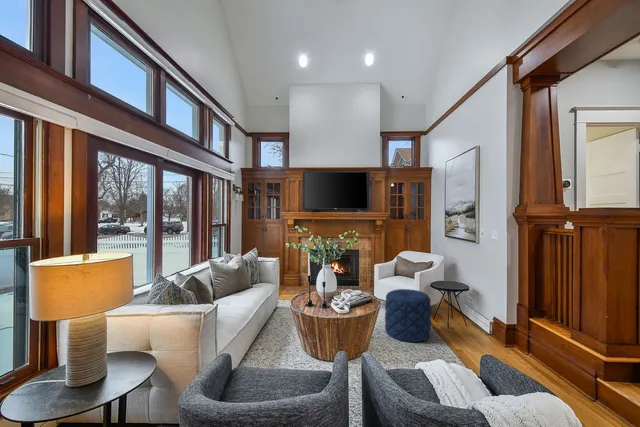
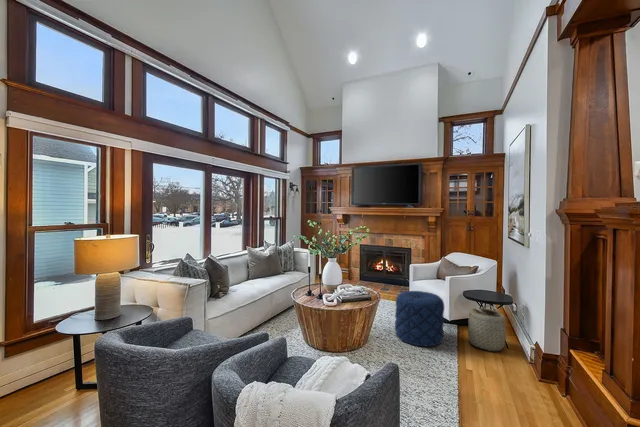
basket: none [444,295,483,336] -> present [468,305,505,351]

